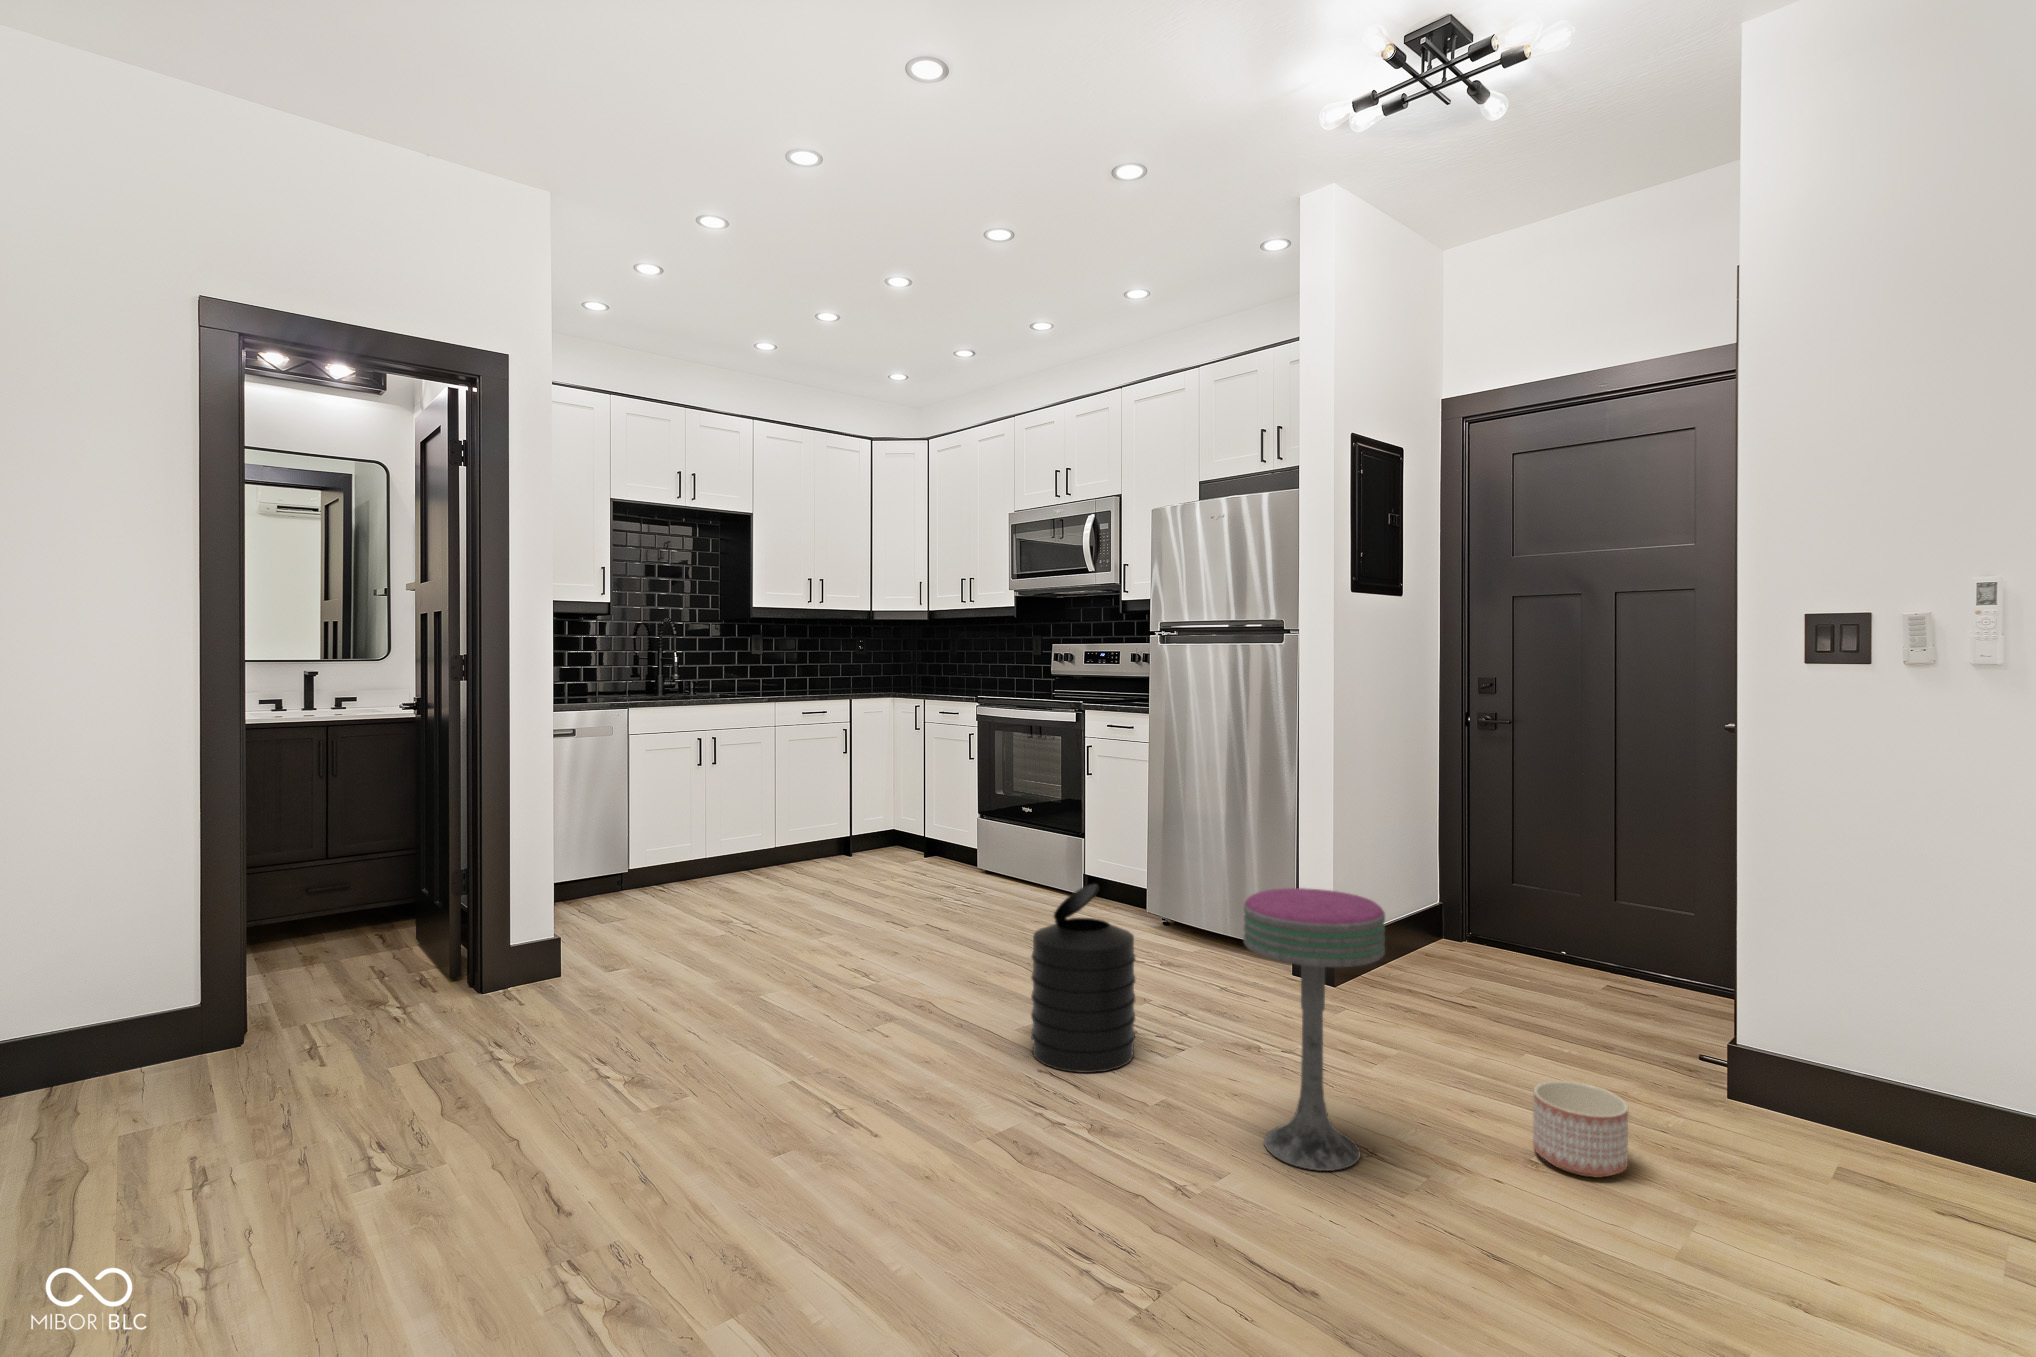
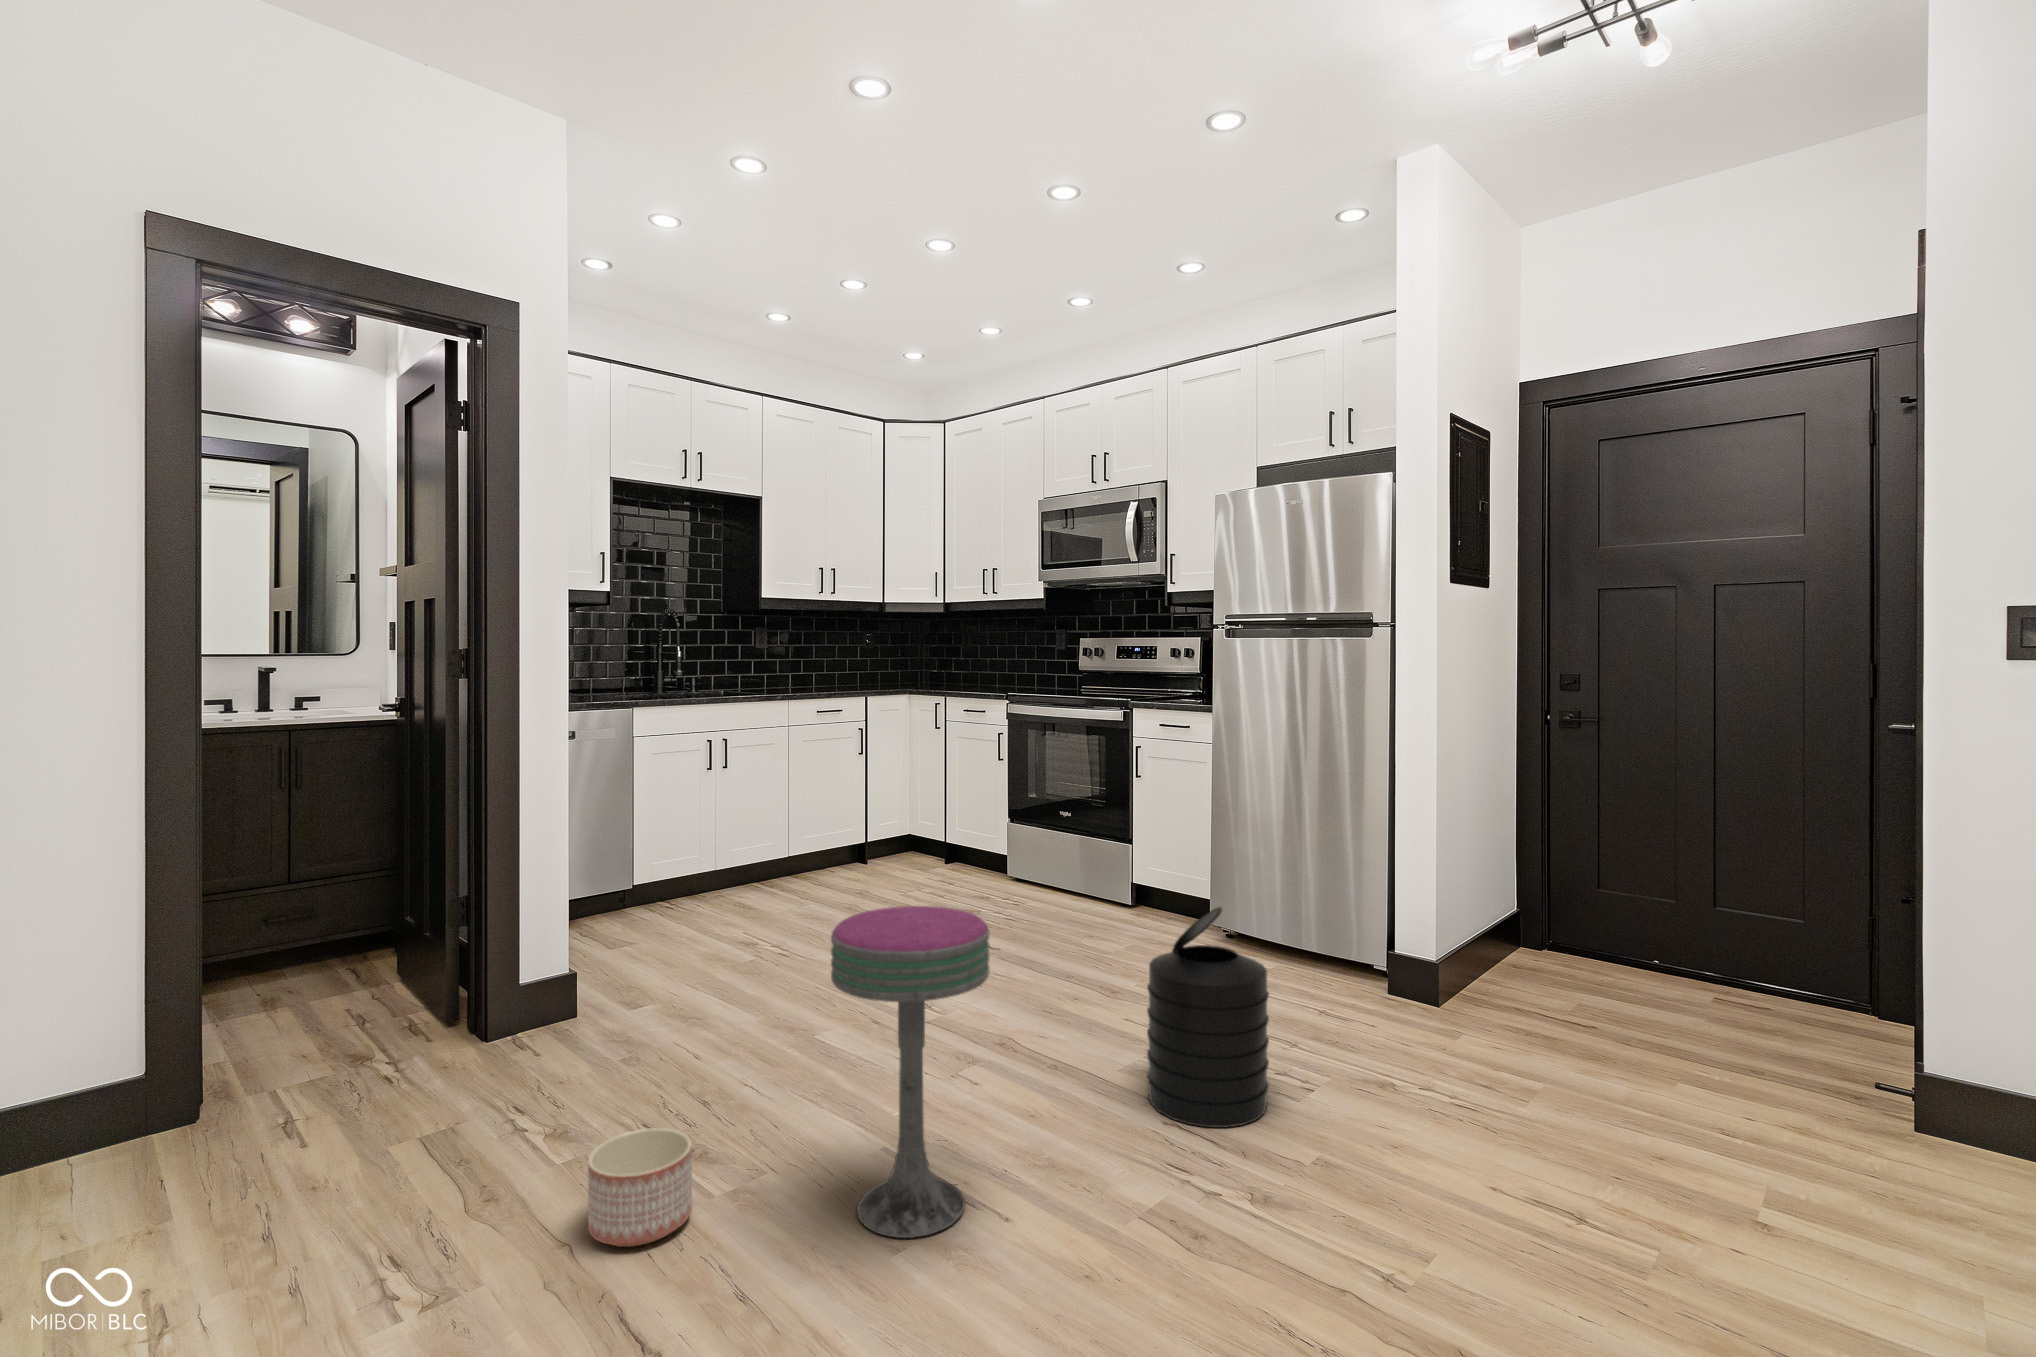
bar stool: present [1244,888,1385,1171] -> present [831,906,990,1238]
planter: present [1533,1081,1628,1178] -> present [588,1128,692,1247]

